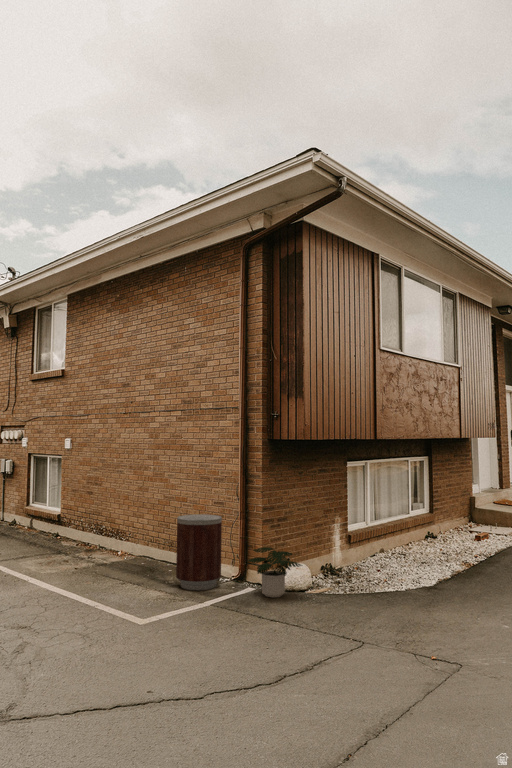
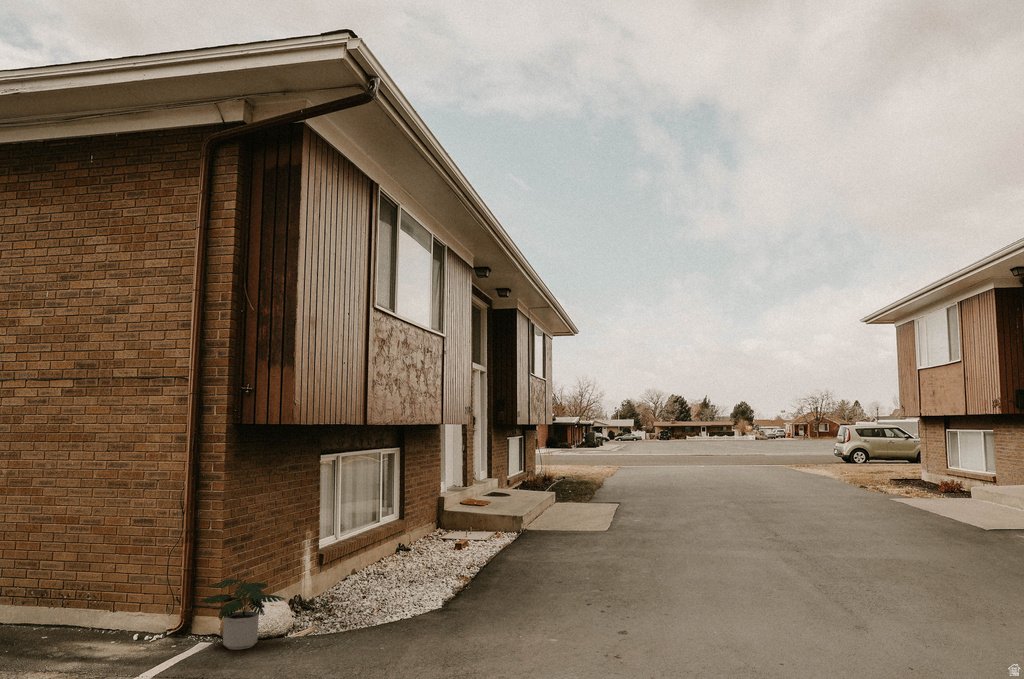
trash can: present [176,514,222,590] -> none [73,540,155,658]

